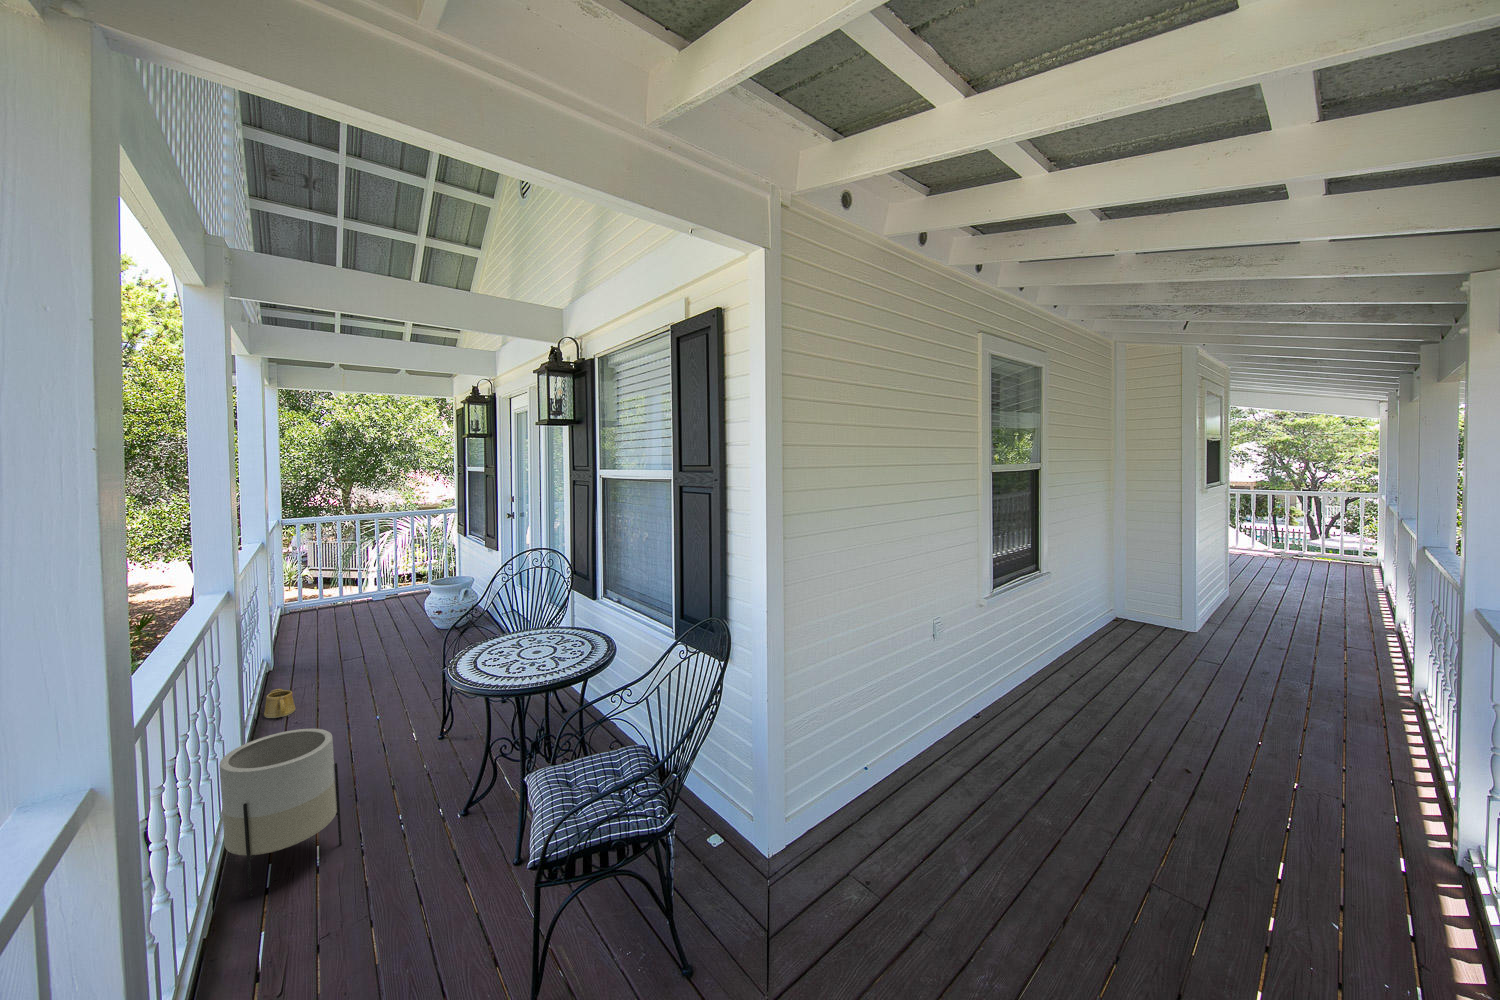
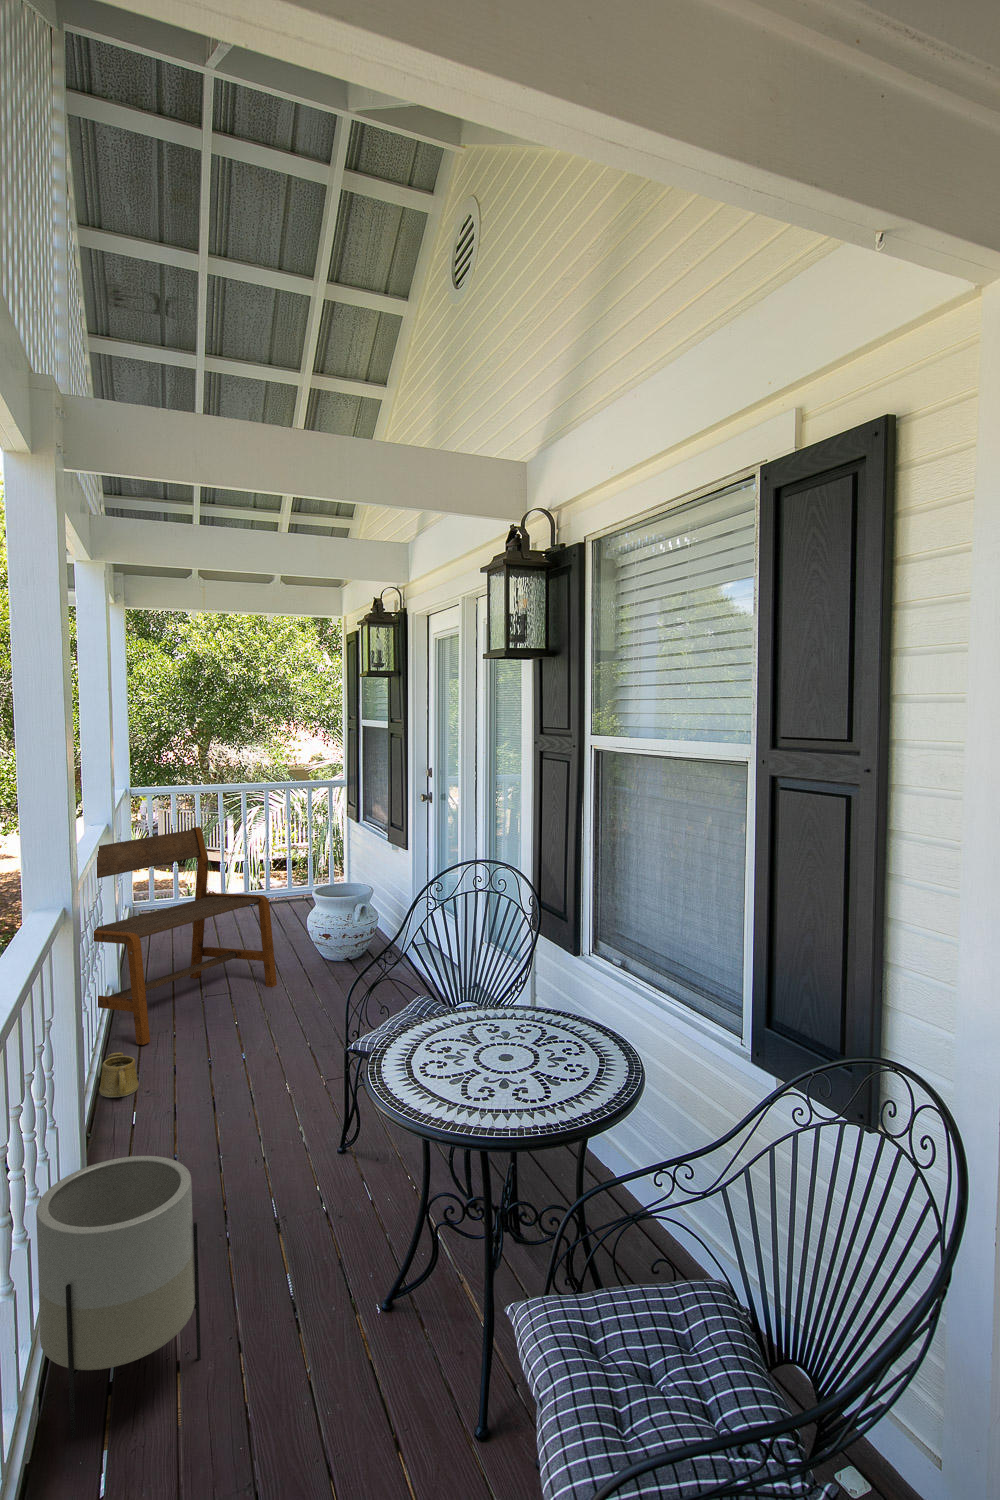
bench: none [232,539,403,685] -> present [92,827,277,1045]

